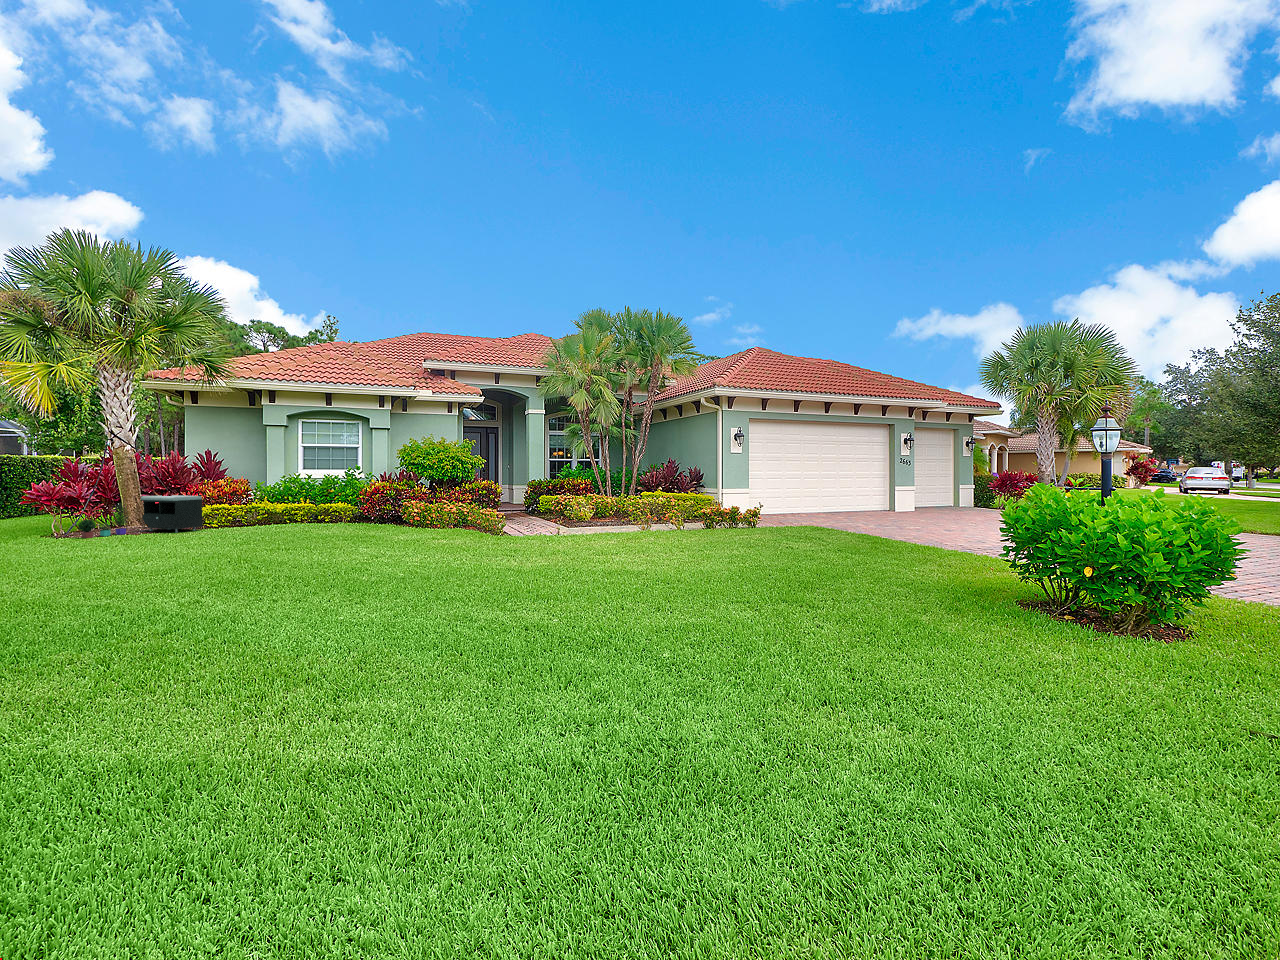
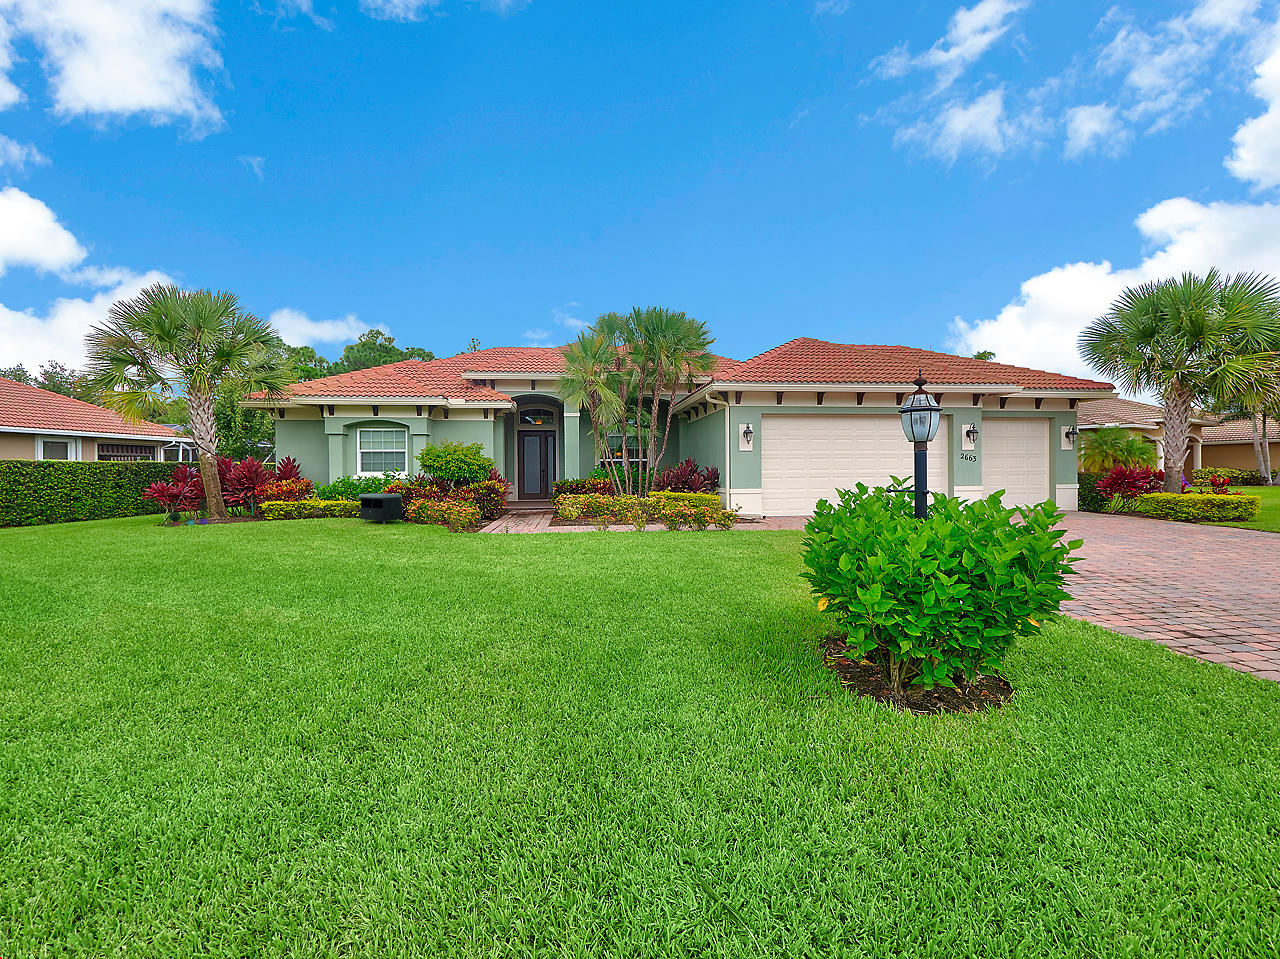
storage bench: present [141,495,202,533] -> present [359,493,402,524]

